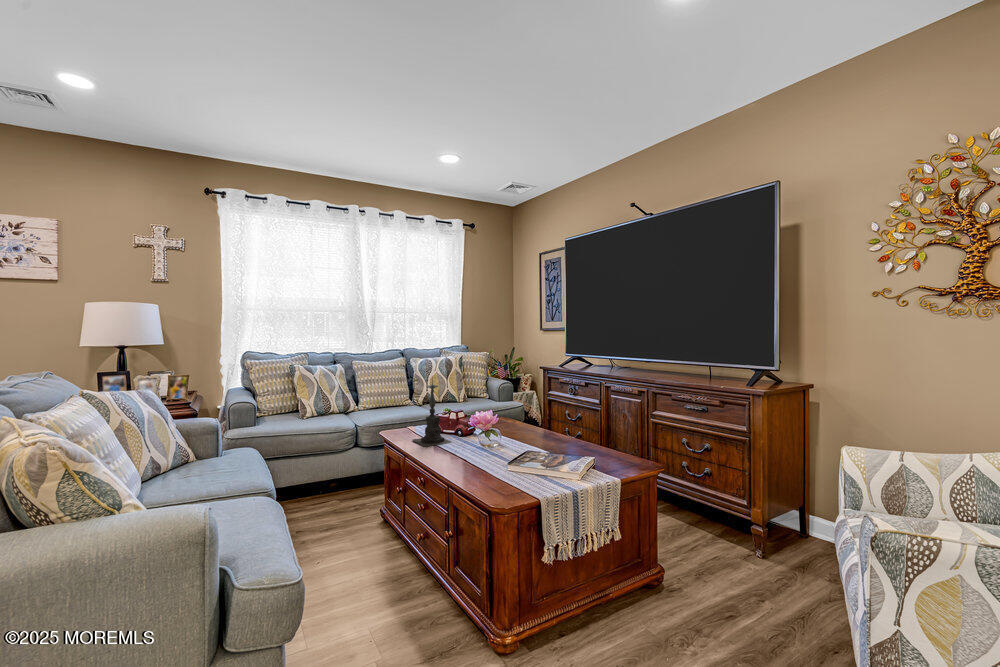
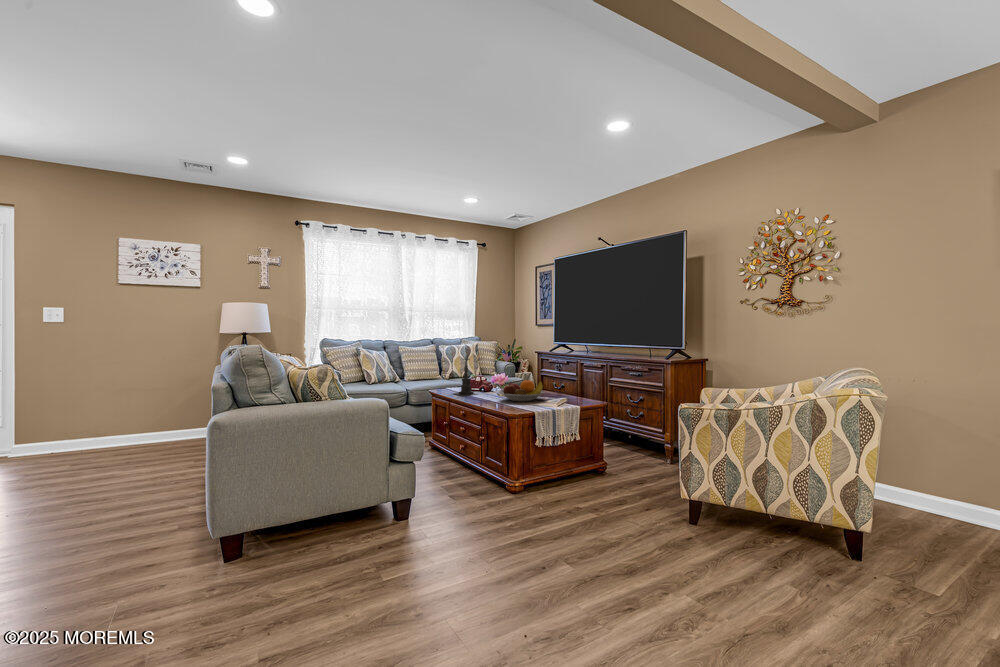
fruit bowl: none [480,427,558,465] -> present [499,380,545,401]

